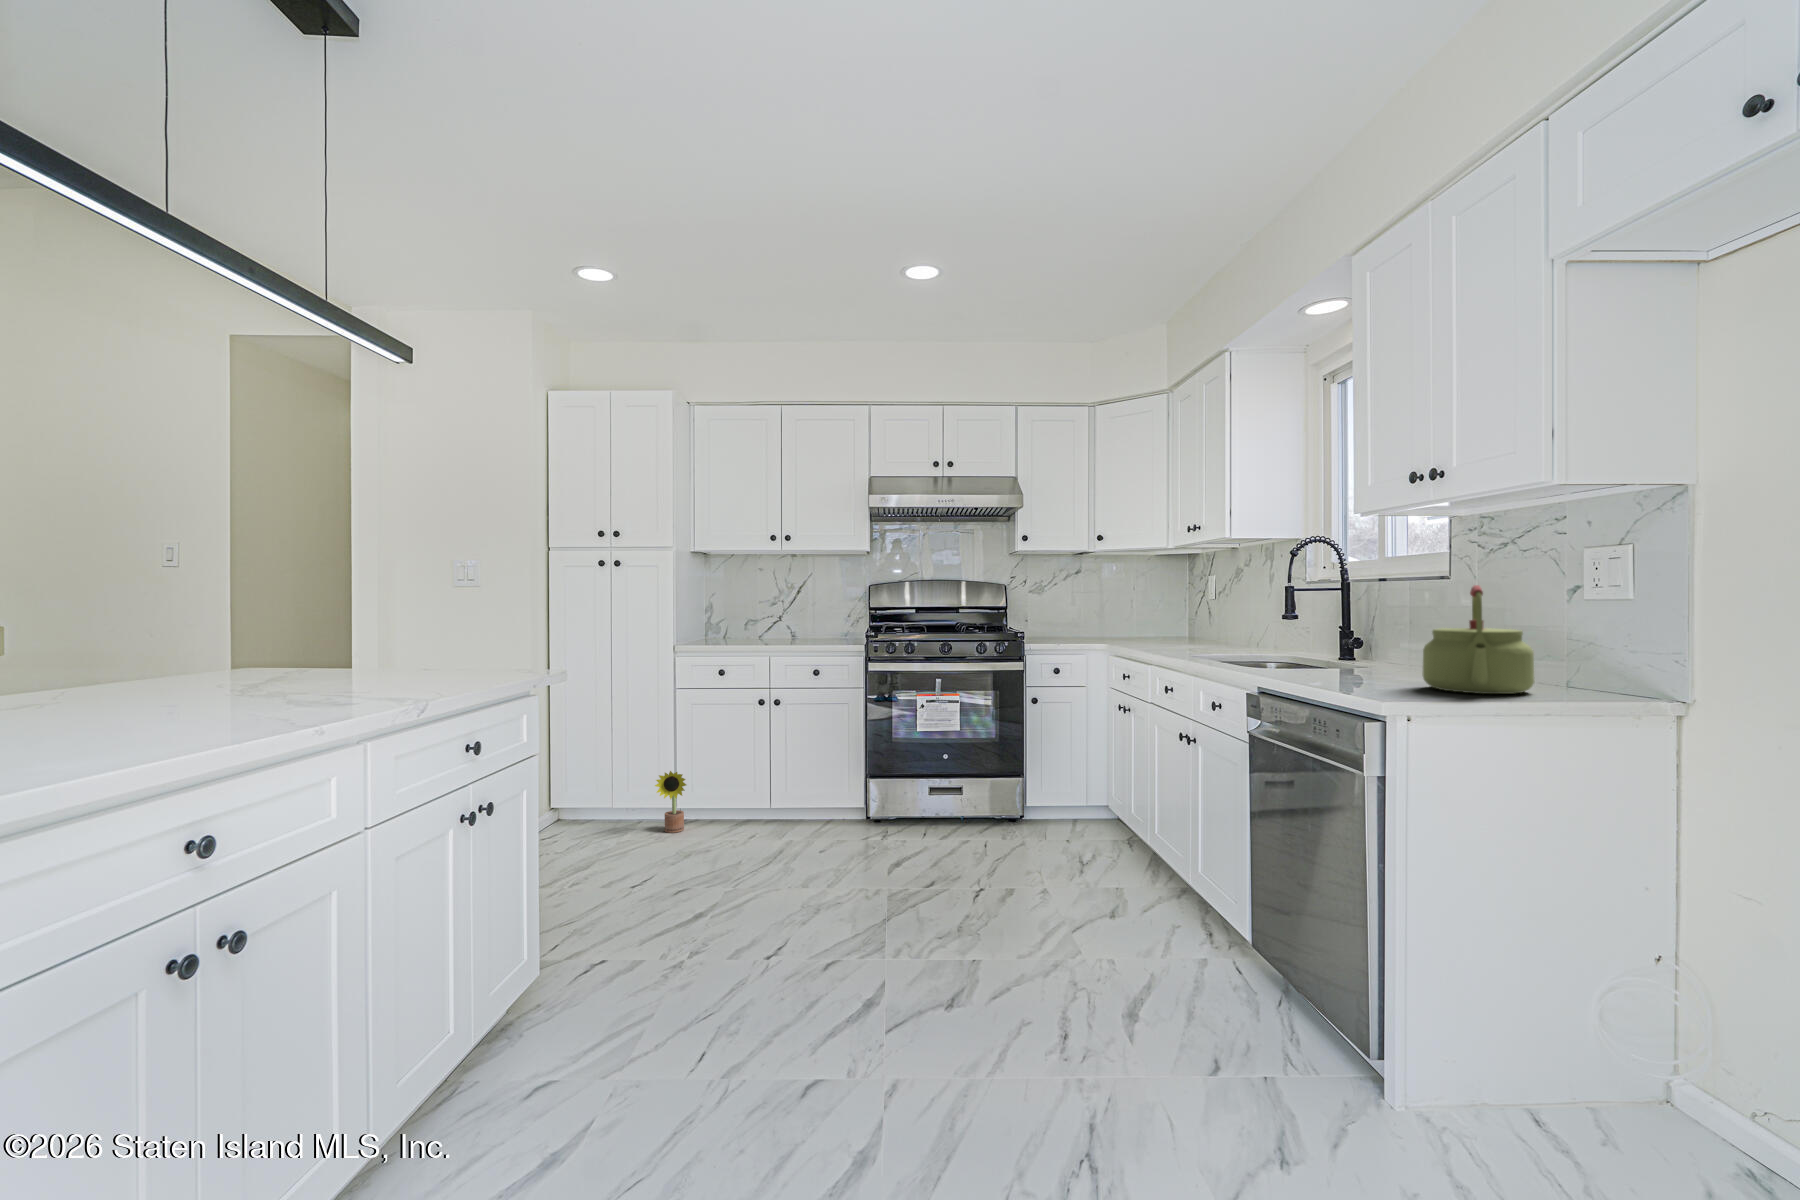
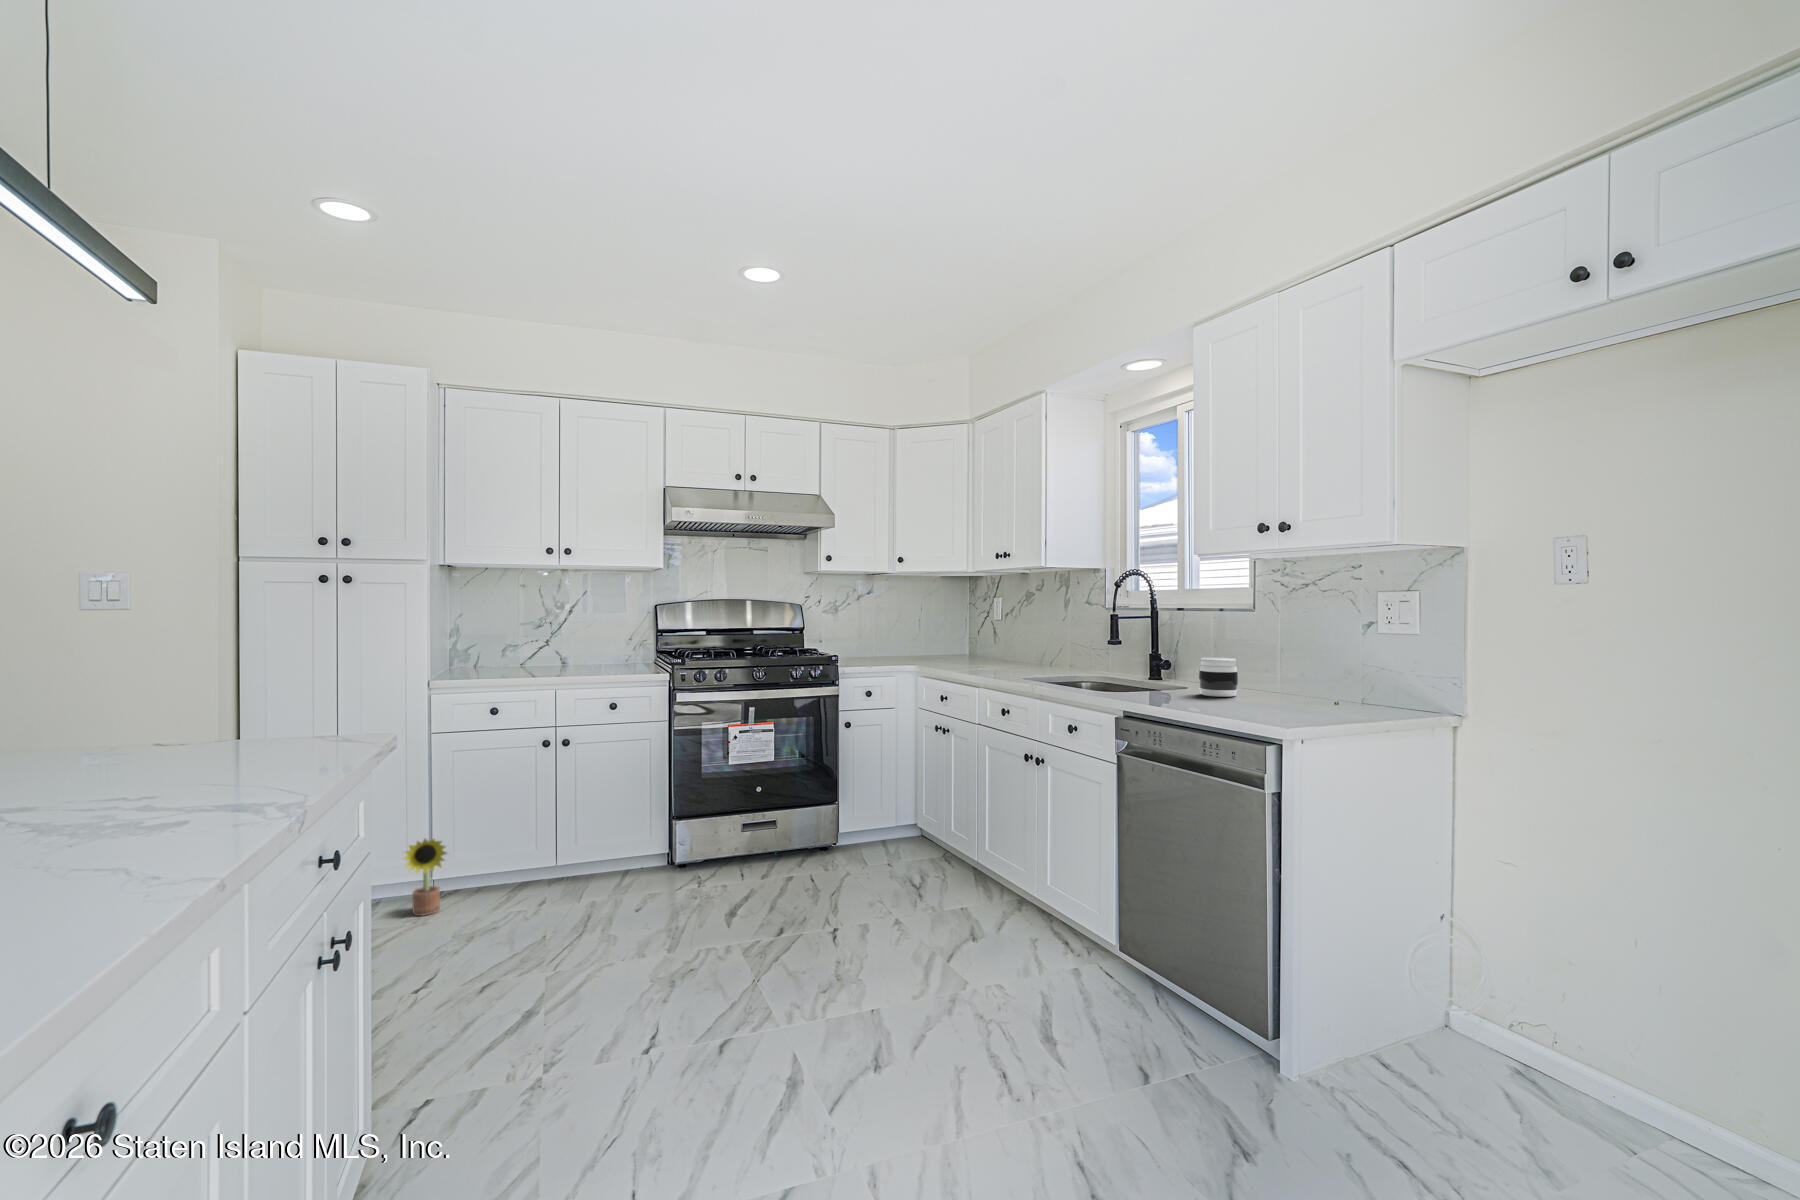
kettle: present [1423,585,1534,694] -> none [1273,622,1358,713]
jar: none [1360,632,1409,676] -> present [1199,657,1238,697]

